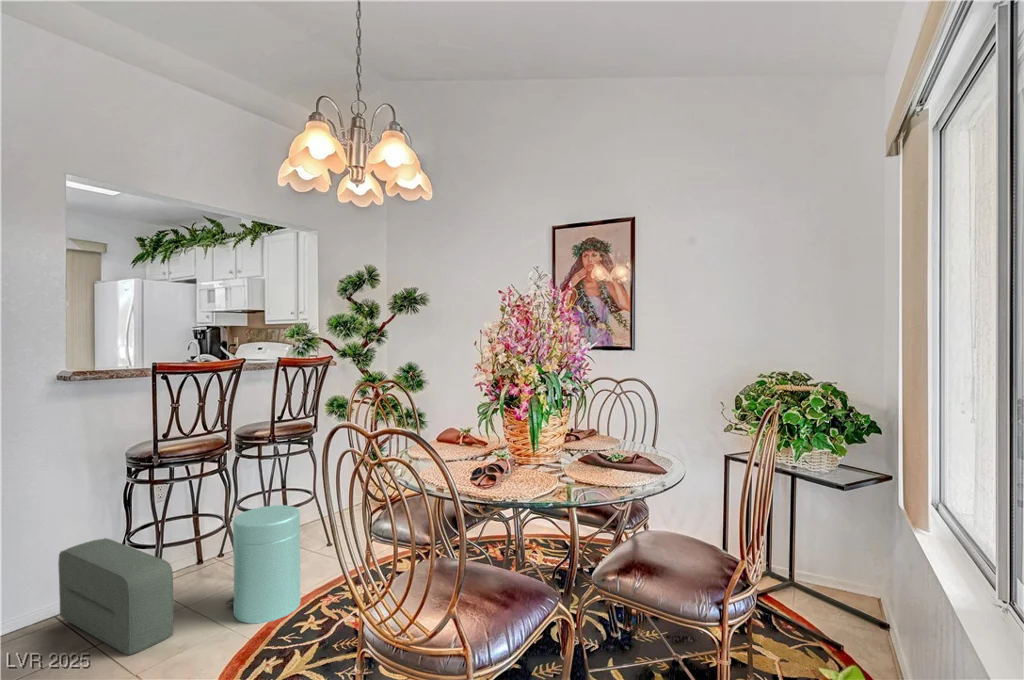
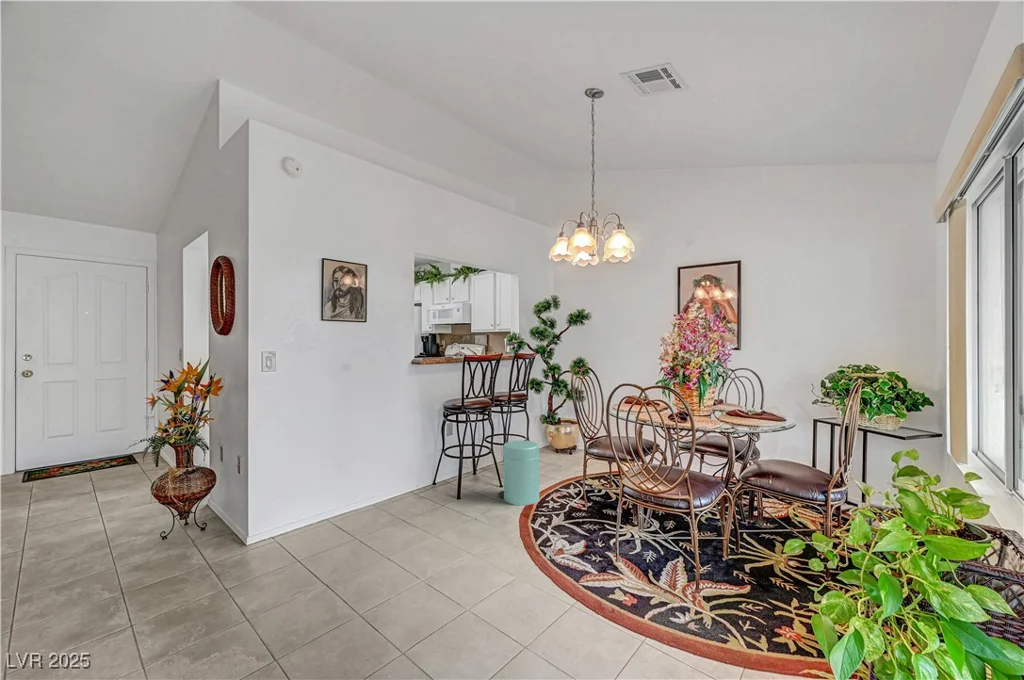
pouf: present [58,538,173,655] -> none [410,455,478,514]

